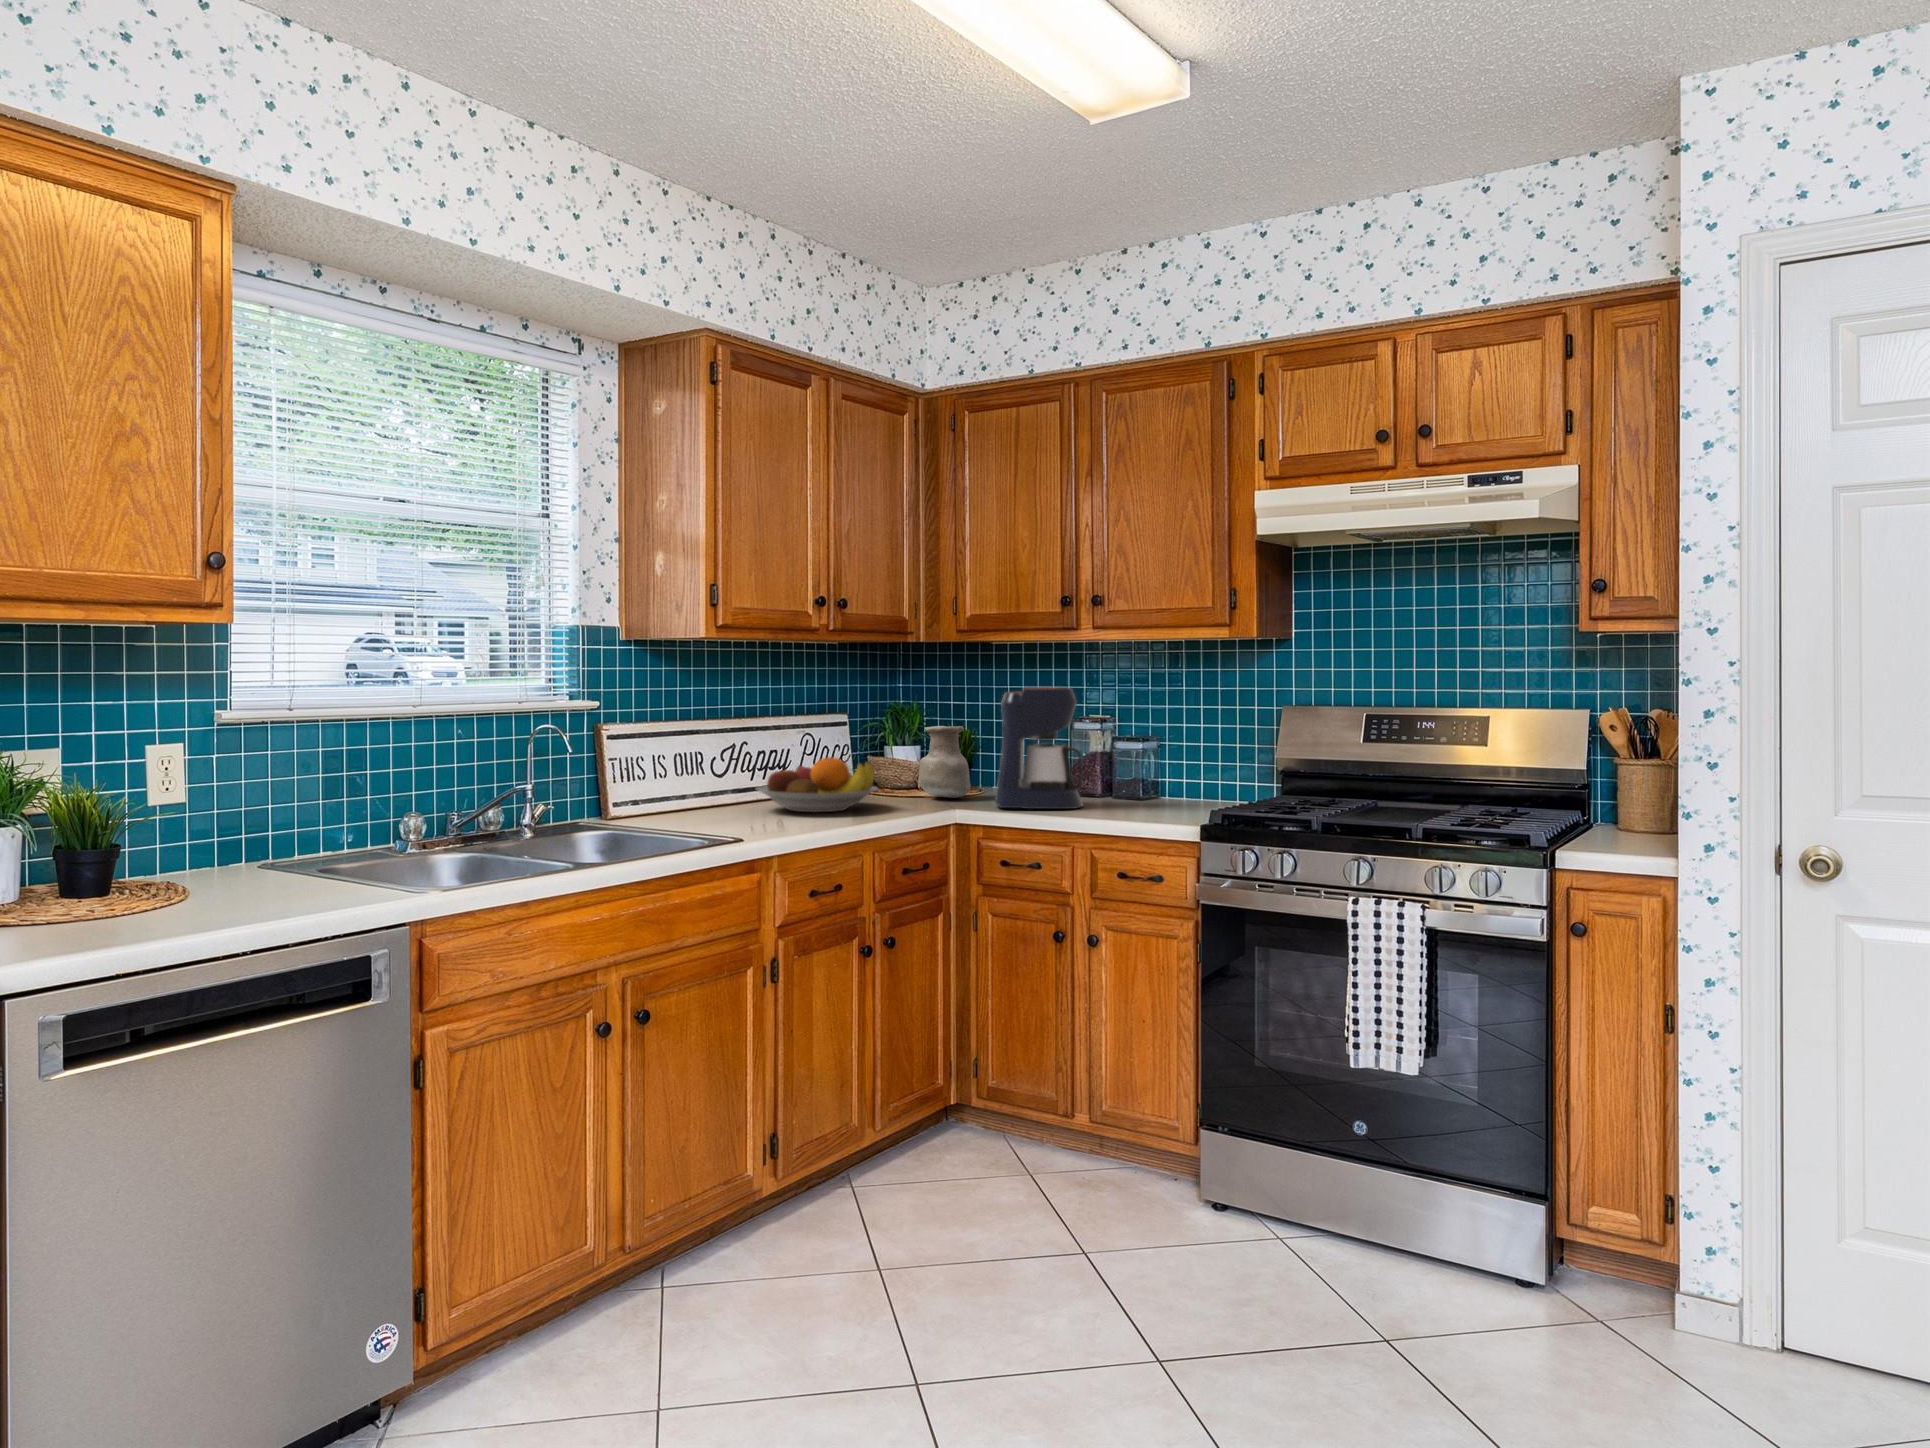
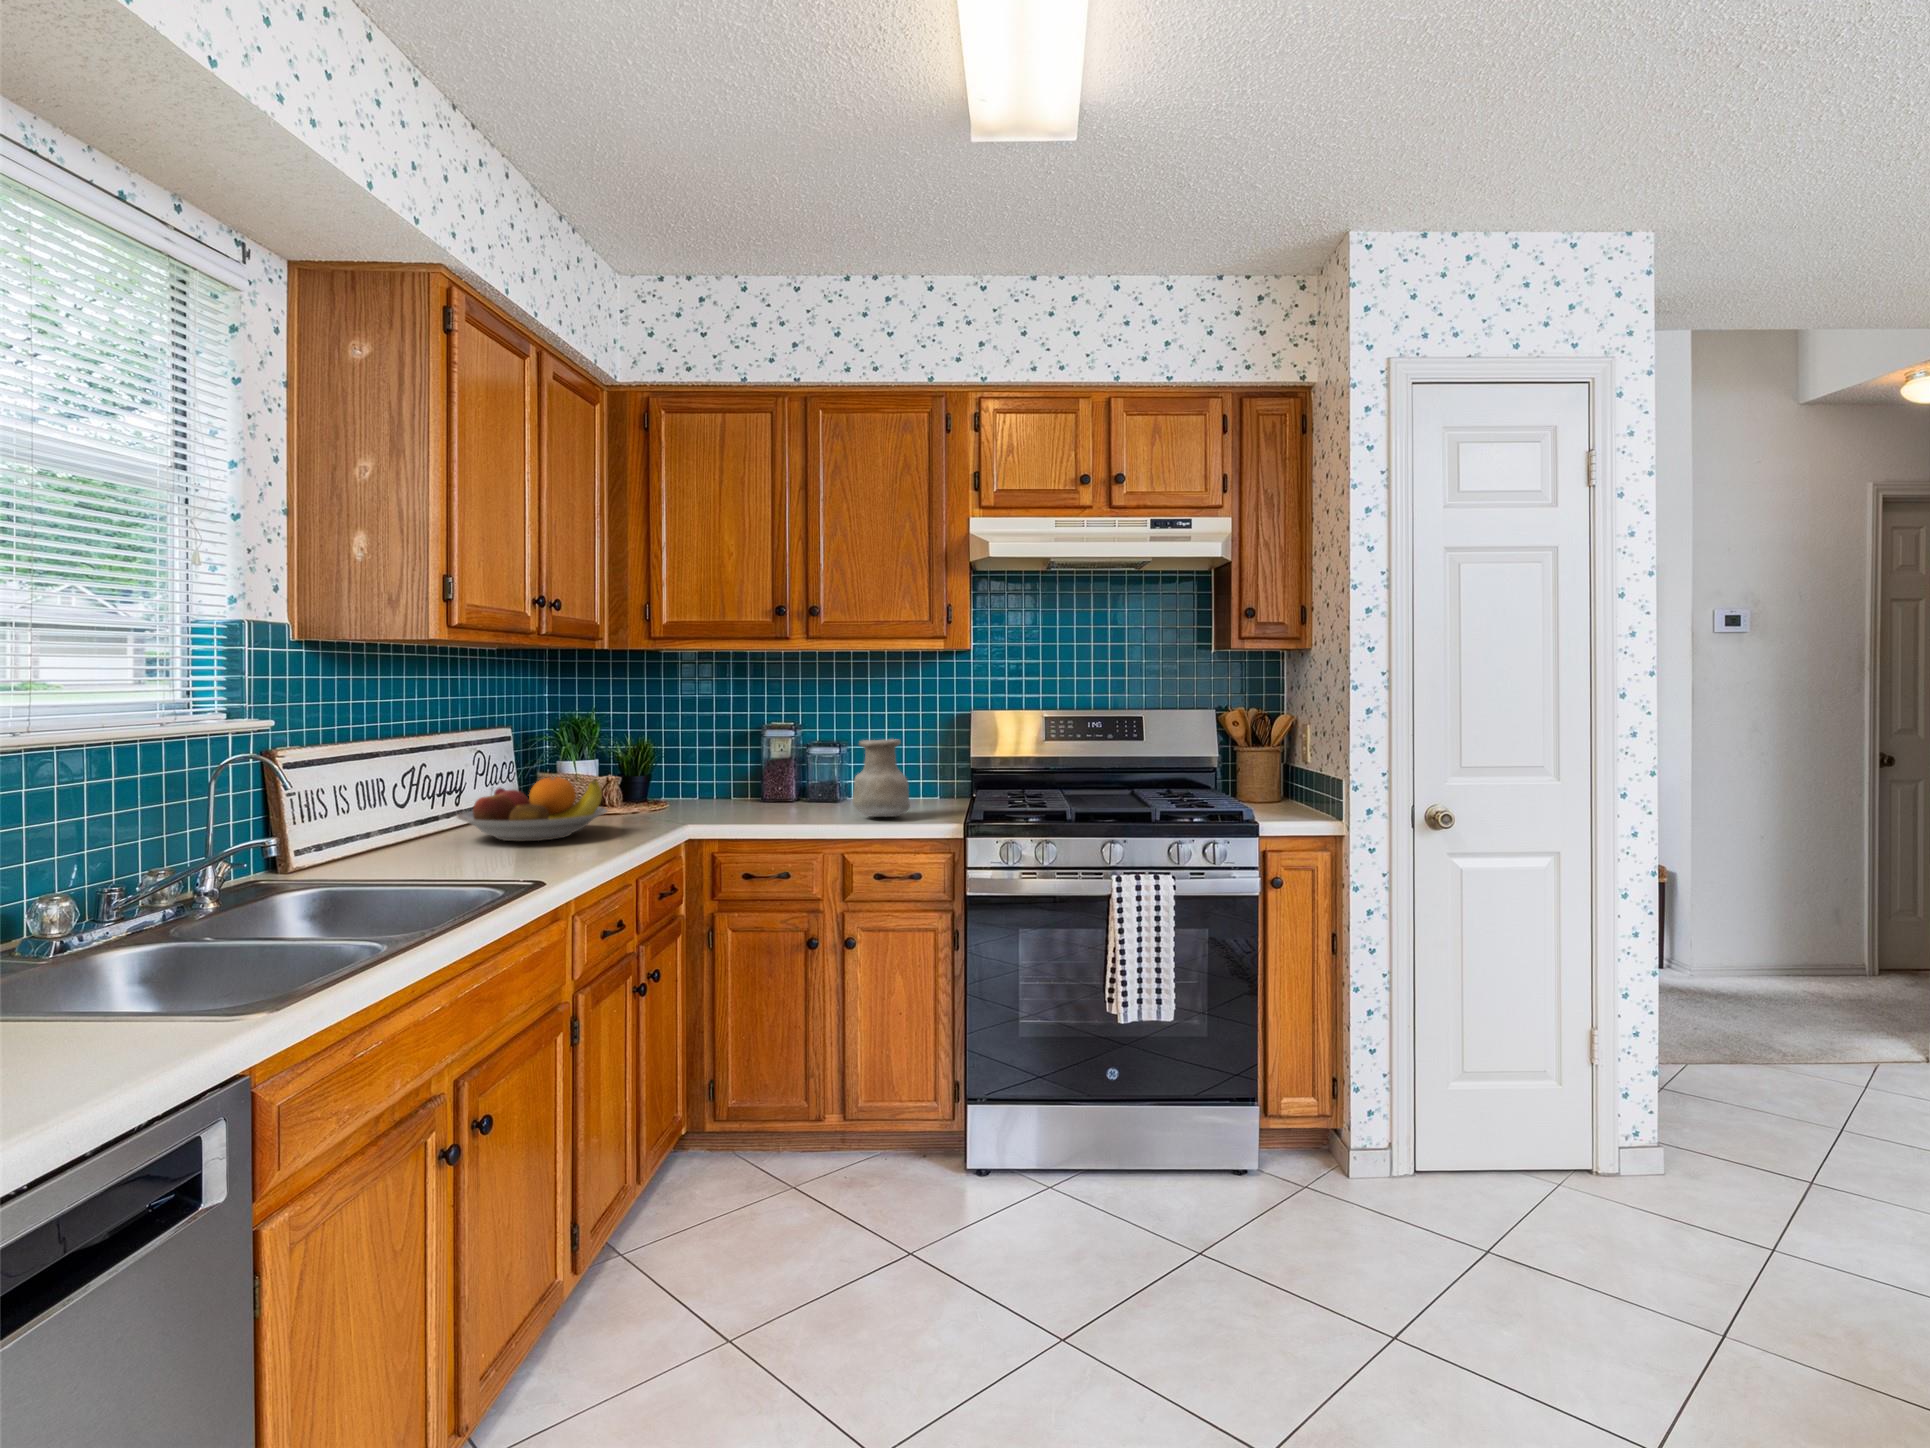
coffee maker: present [995,687,1083,809] -> none [724,696,815,819]
vase: present [918,726,971,798] -> present [852,739,910,817]

